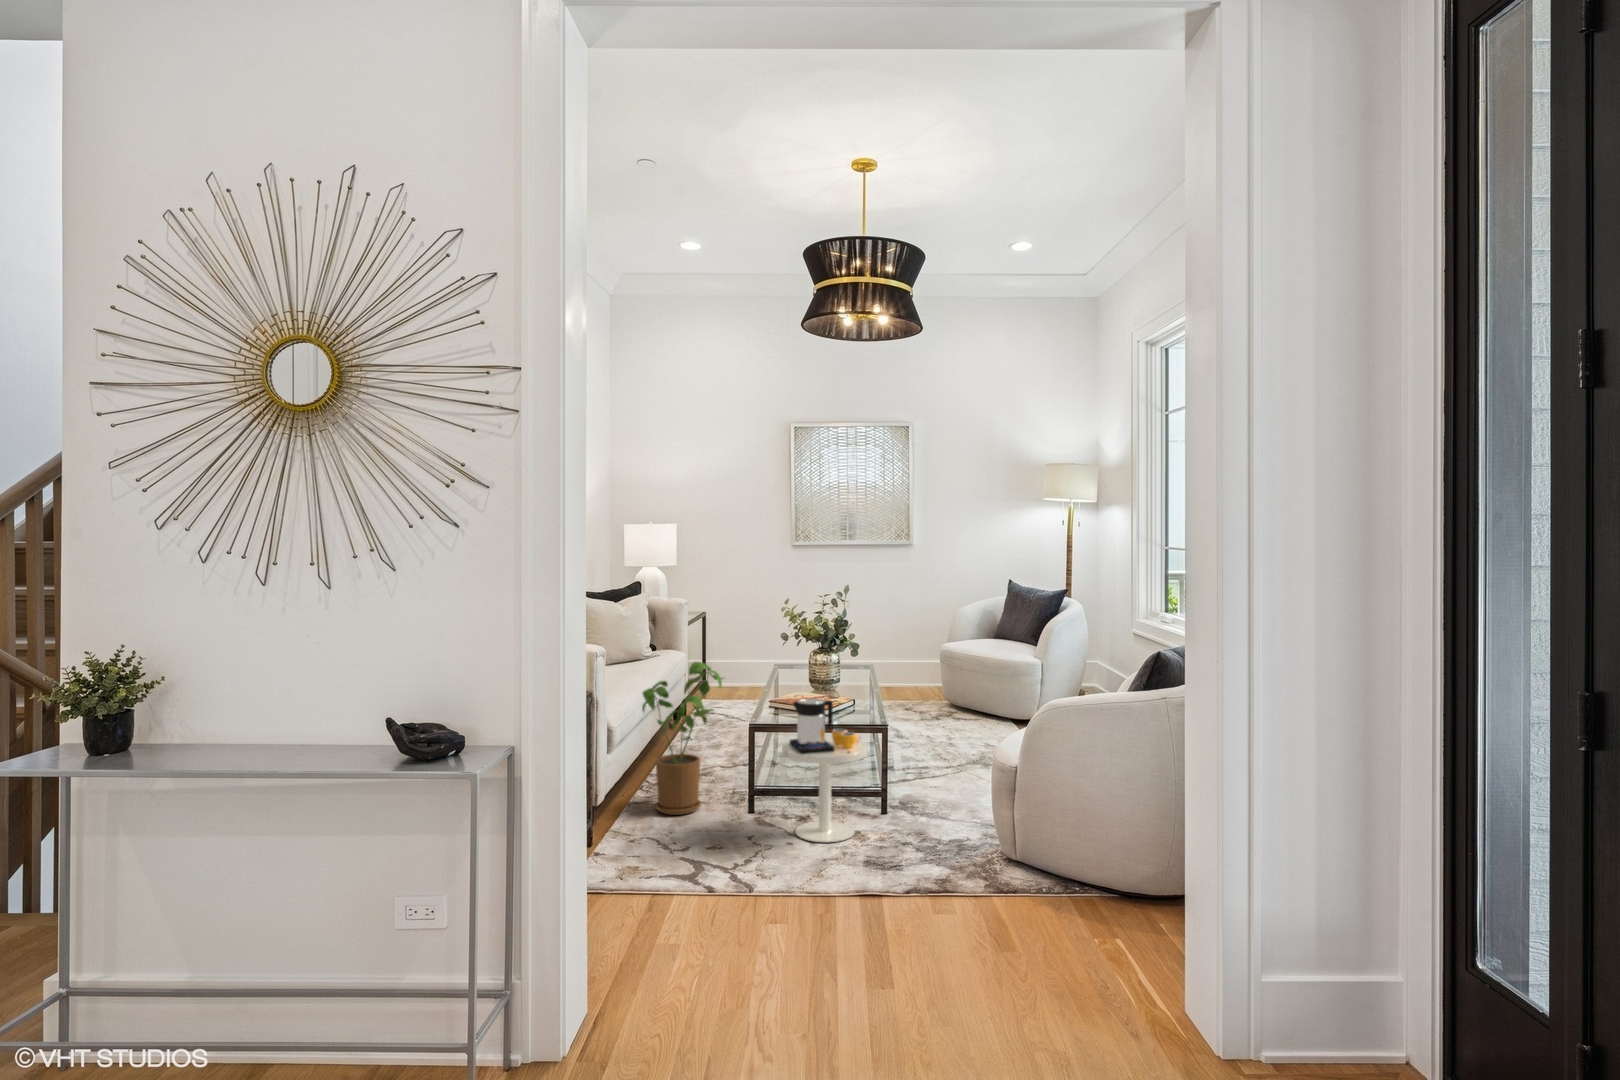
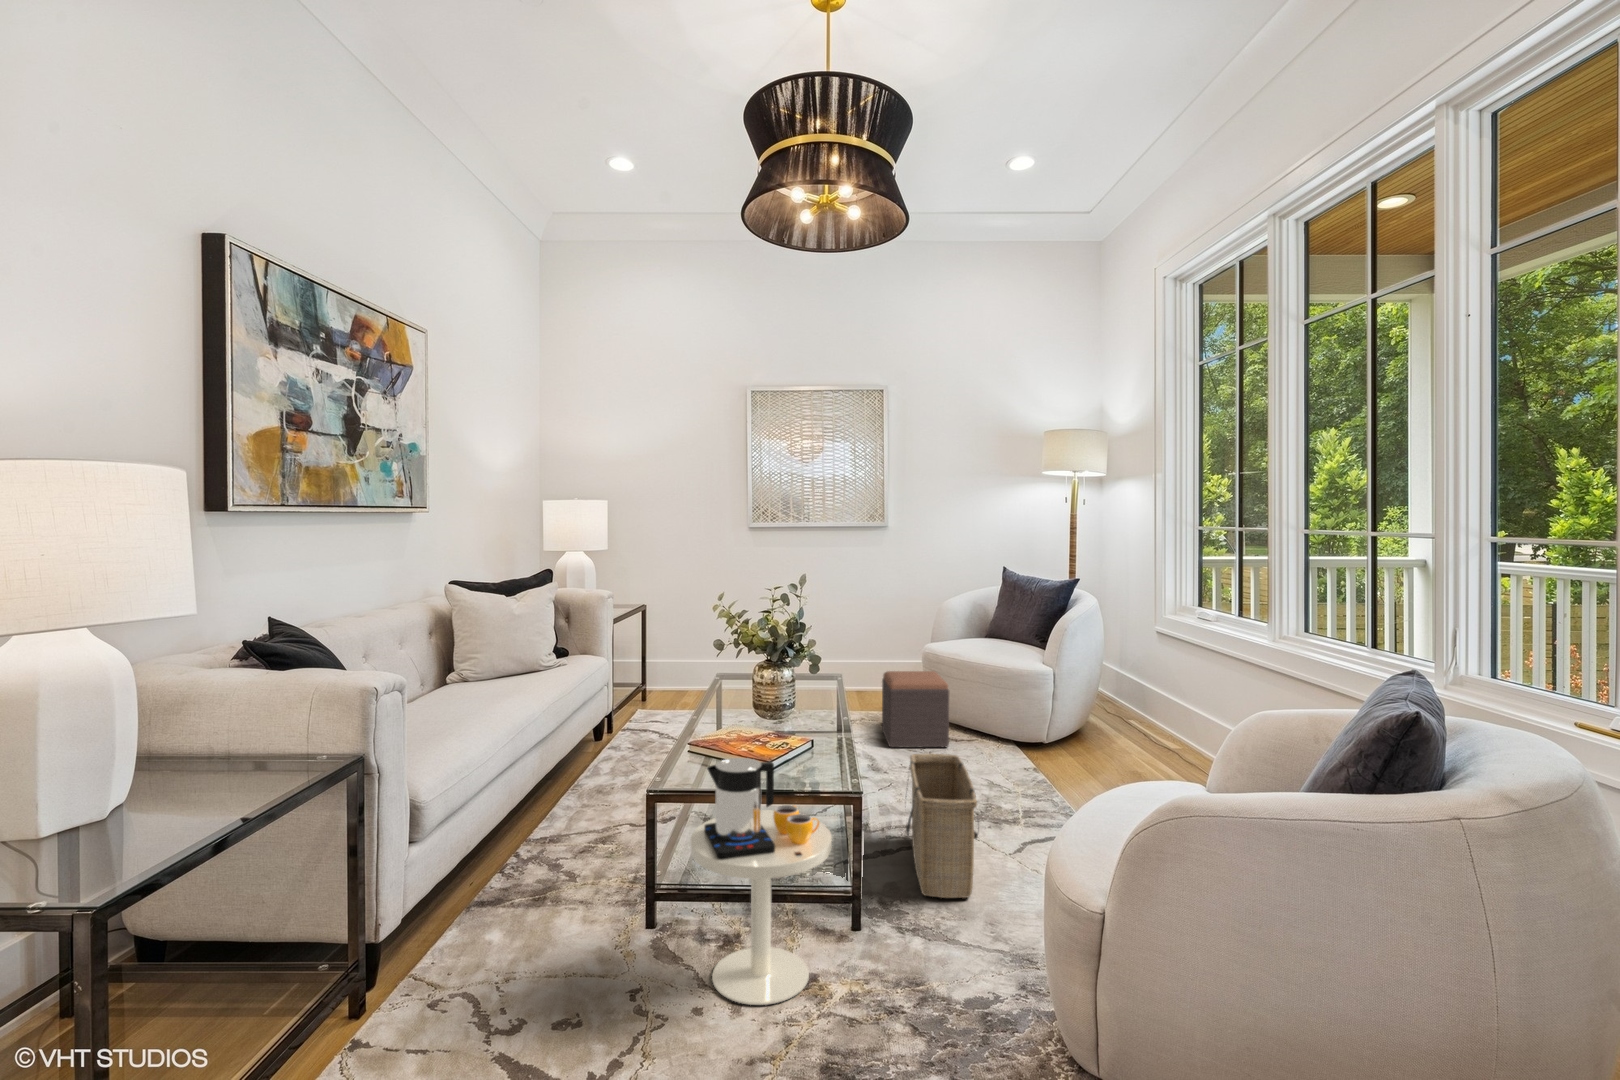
house plant: present [642,662,723,815] -> none [484,691,621,933]
footstool: none [905,664,958,724] -> present [882,671,949,748]
basket: none [918,714,968,801] -> present [906,754,978,898]

